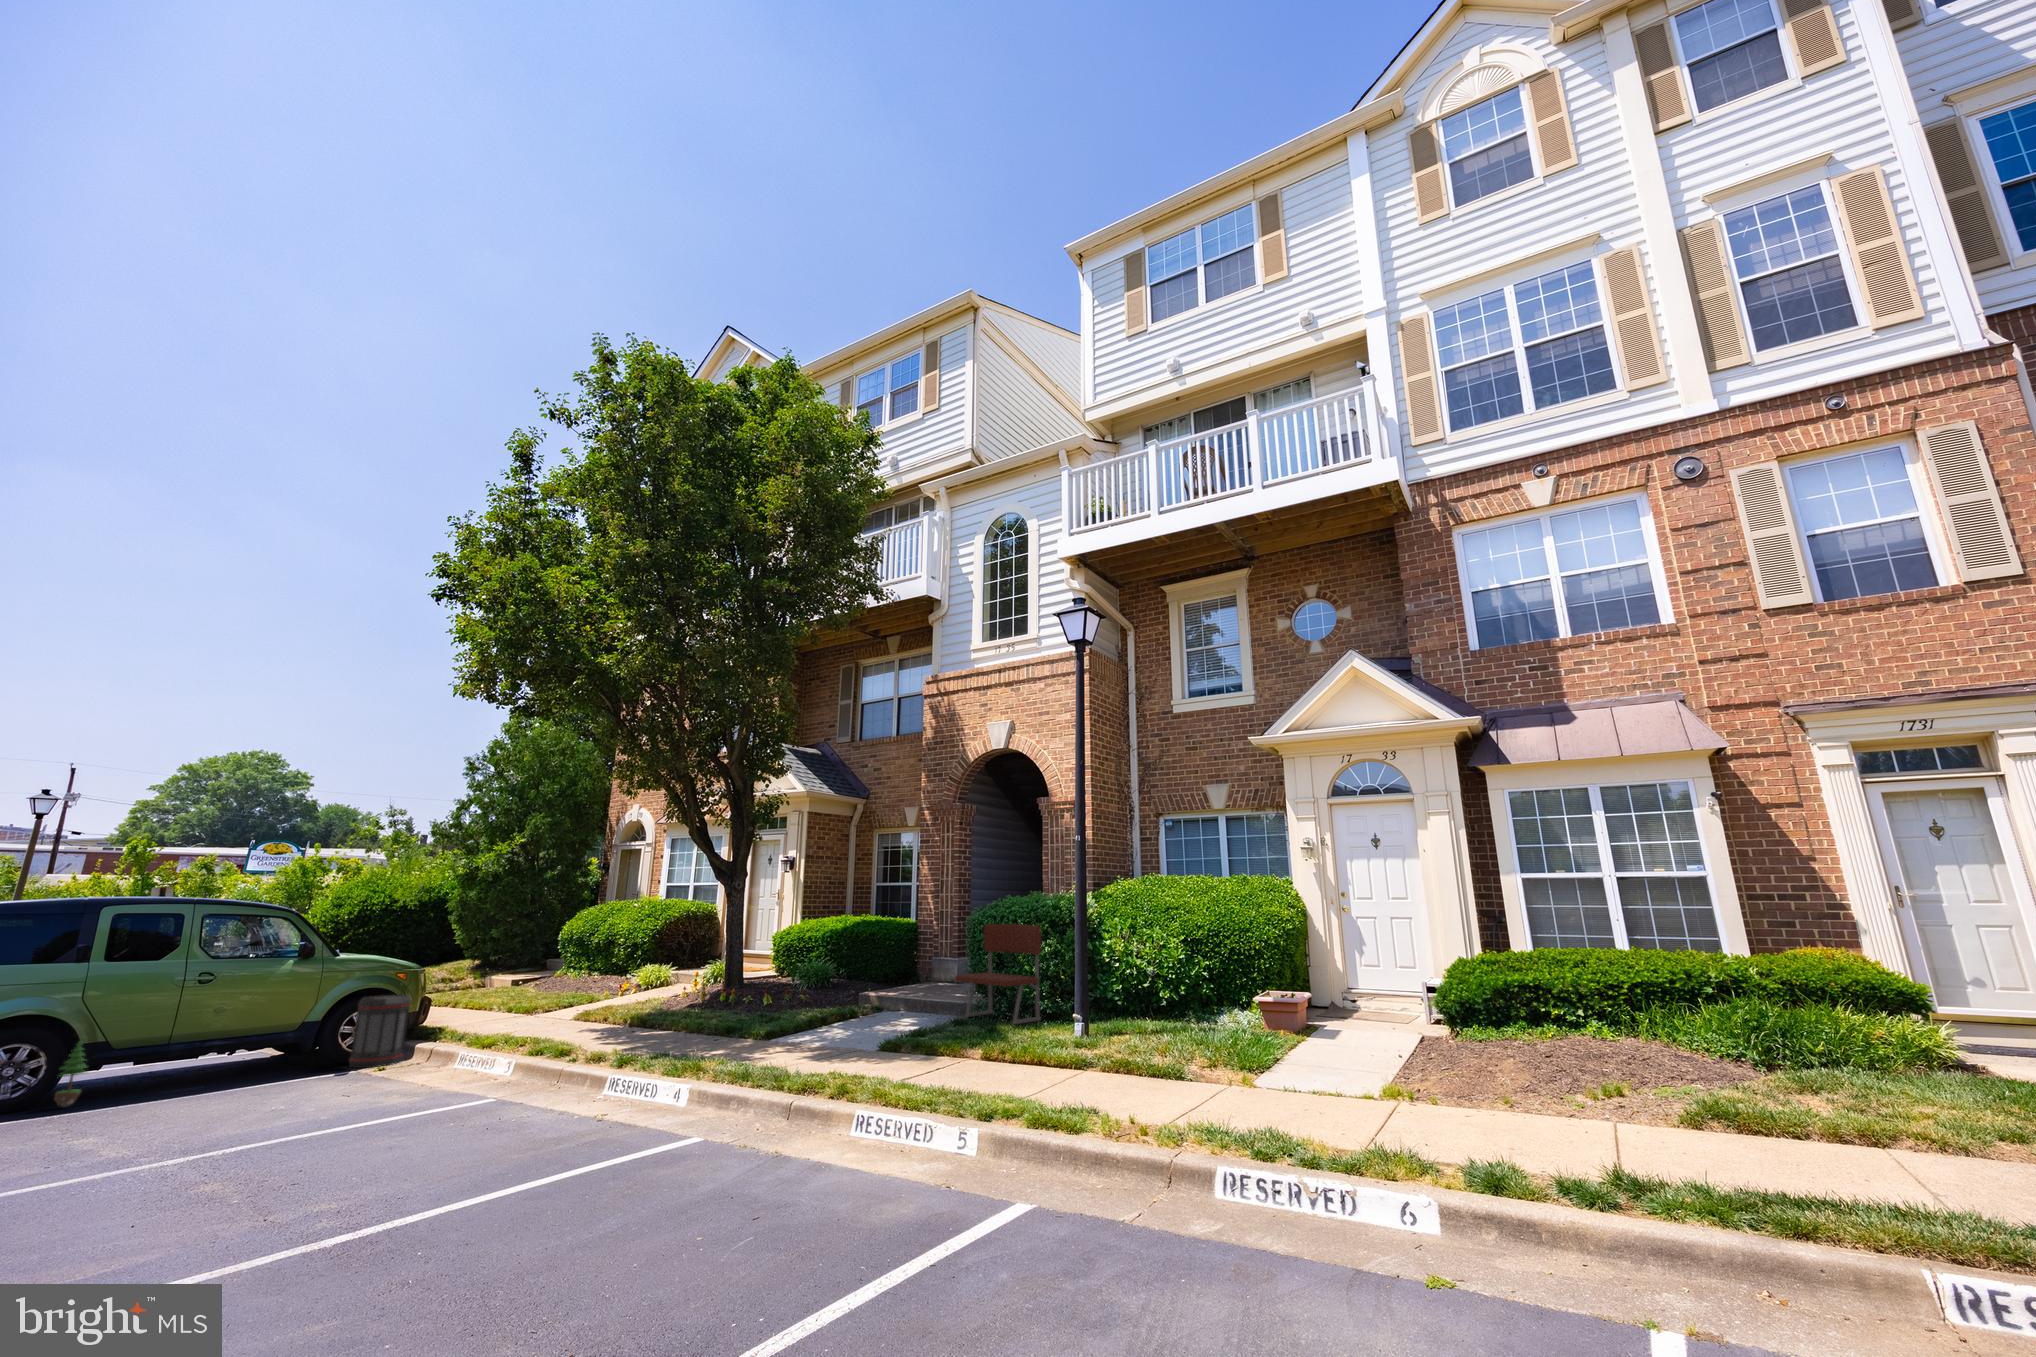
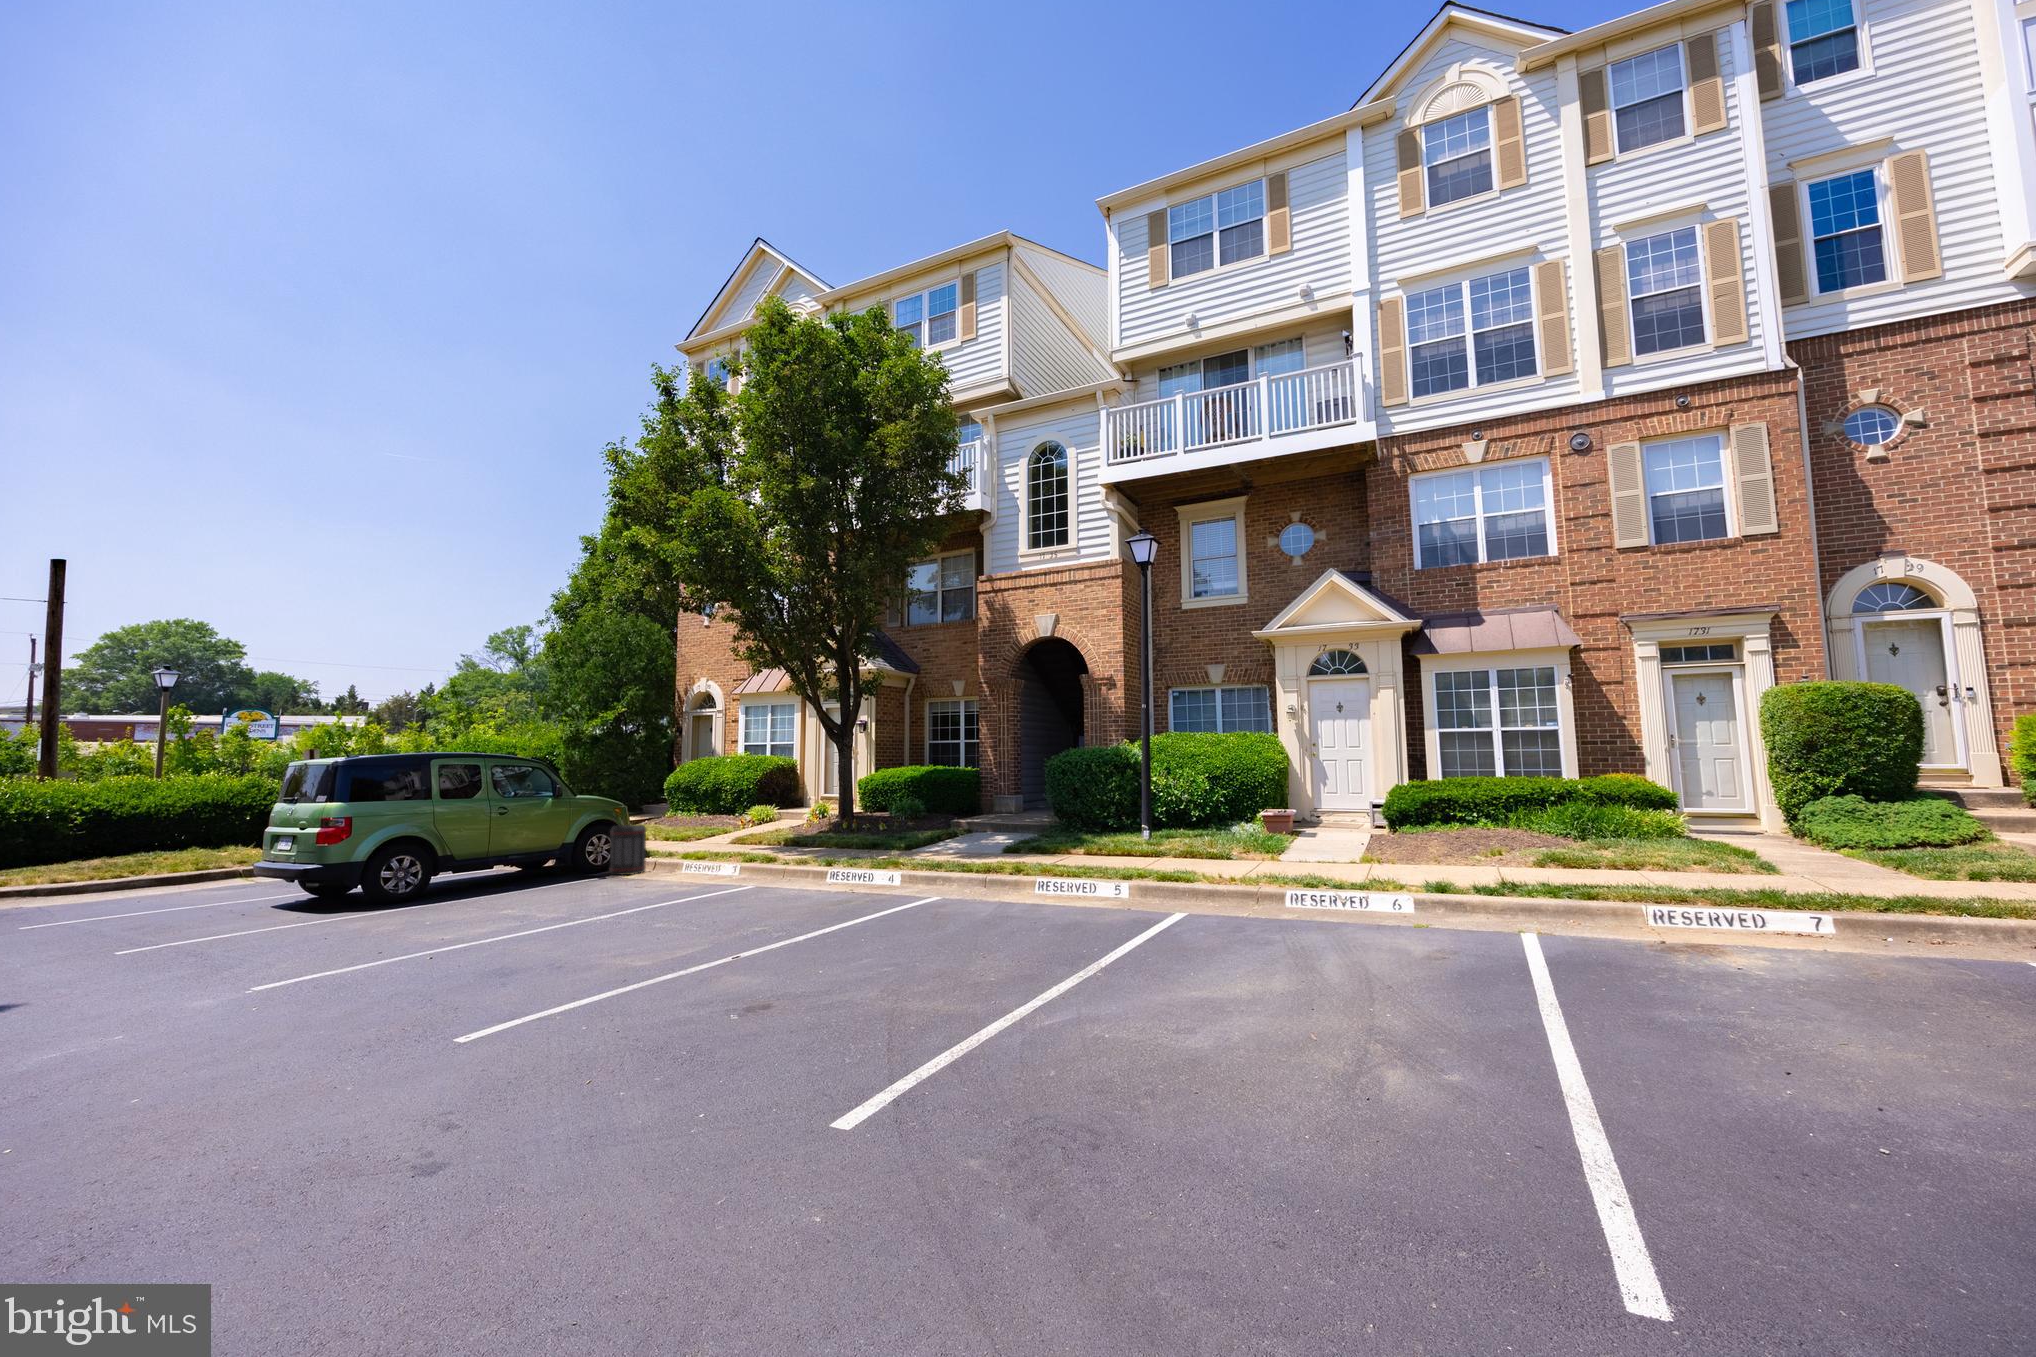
bench: present [955,924,1041,1024] -> none [1042,769,1107,836]
potted tree: present [55,1041,87,1107] -> none [455,853,474,899]

